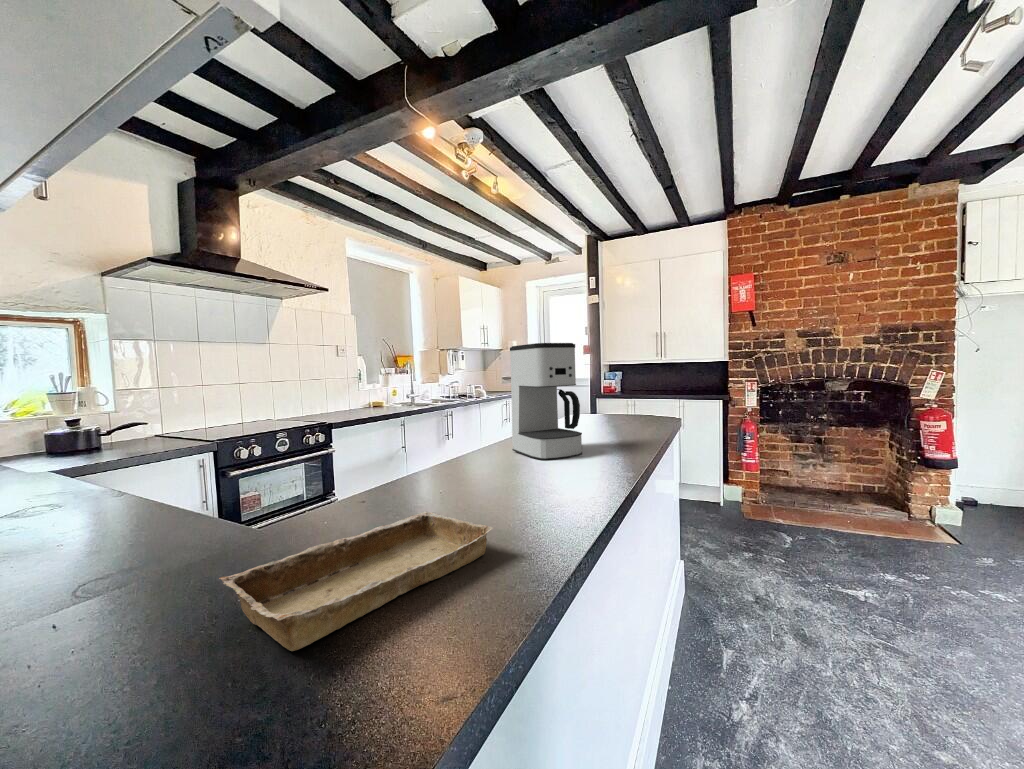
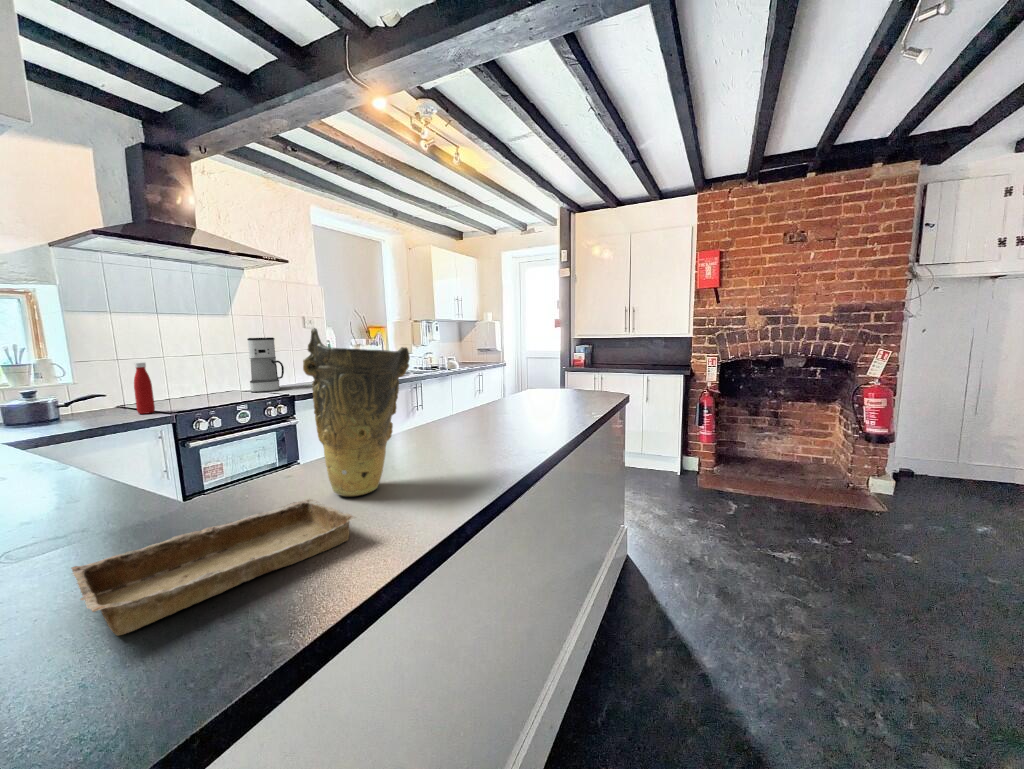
vase: none [410,334,510,512] -> present [303,328,410,496]
coffee maker: present [510,343,582,460] -> present [247,338,284,392]
bottle: none [178,388,197,442] -> present [134,362,155,414]

